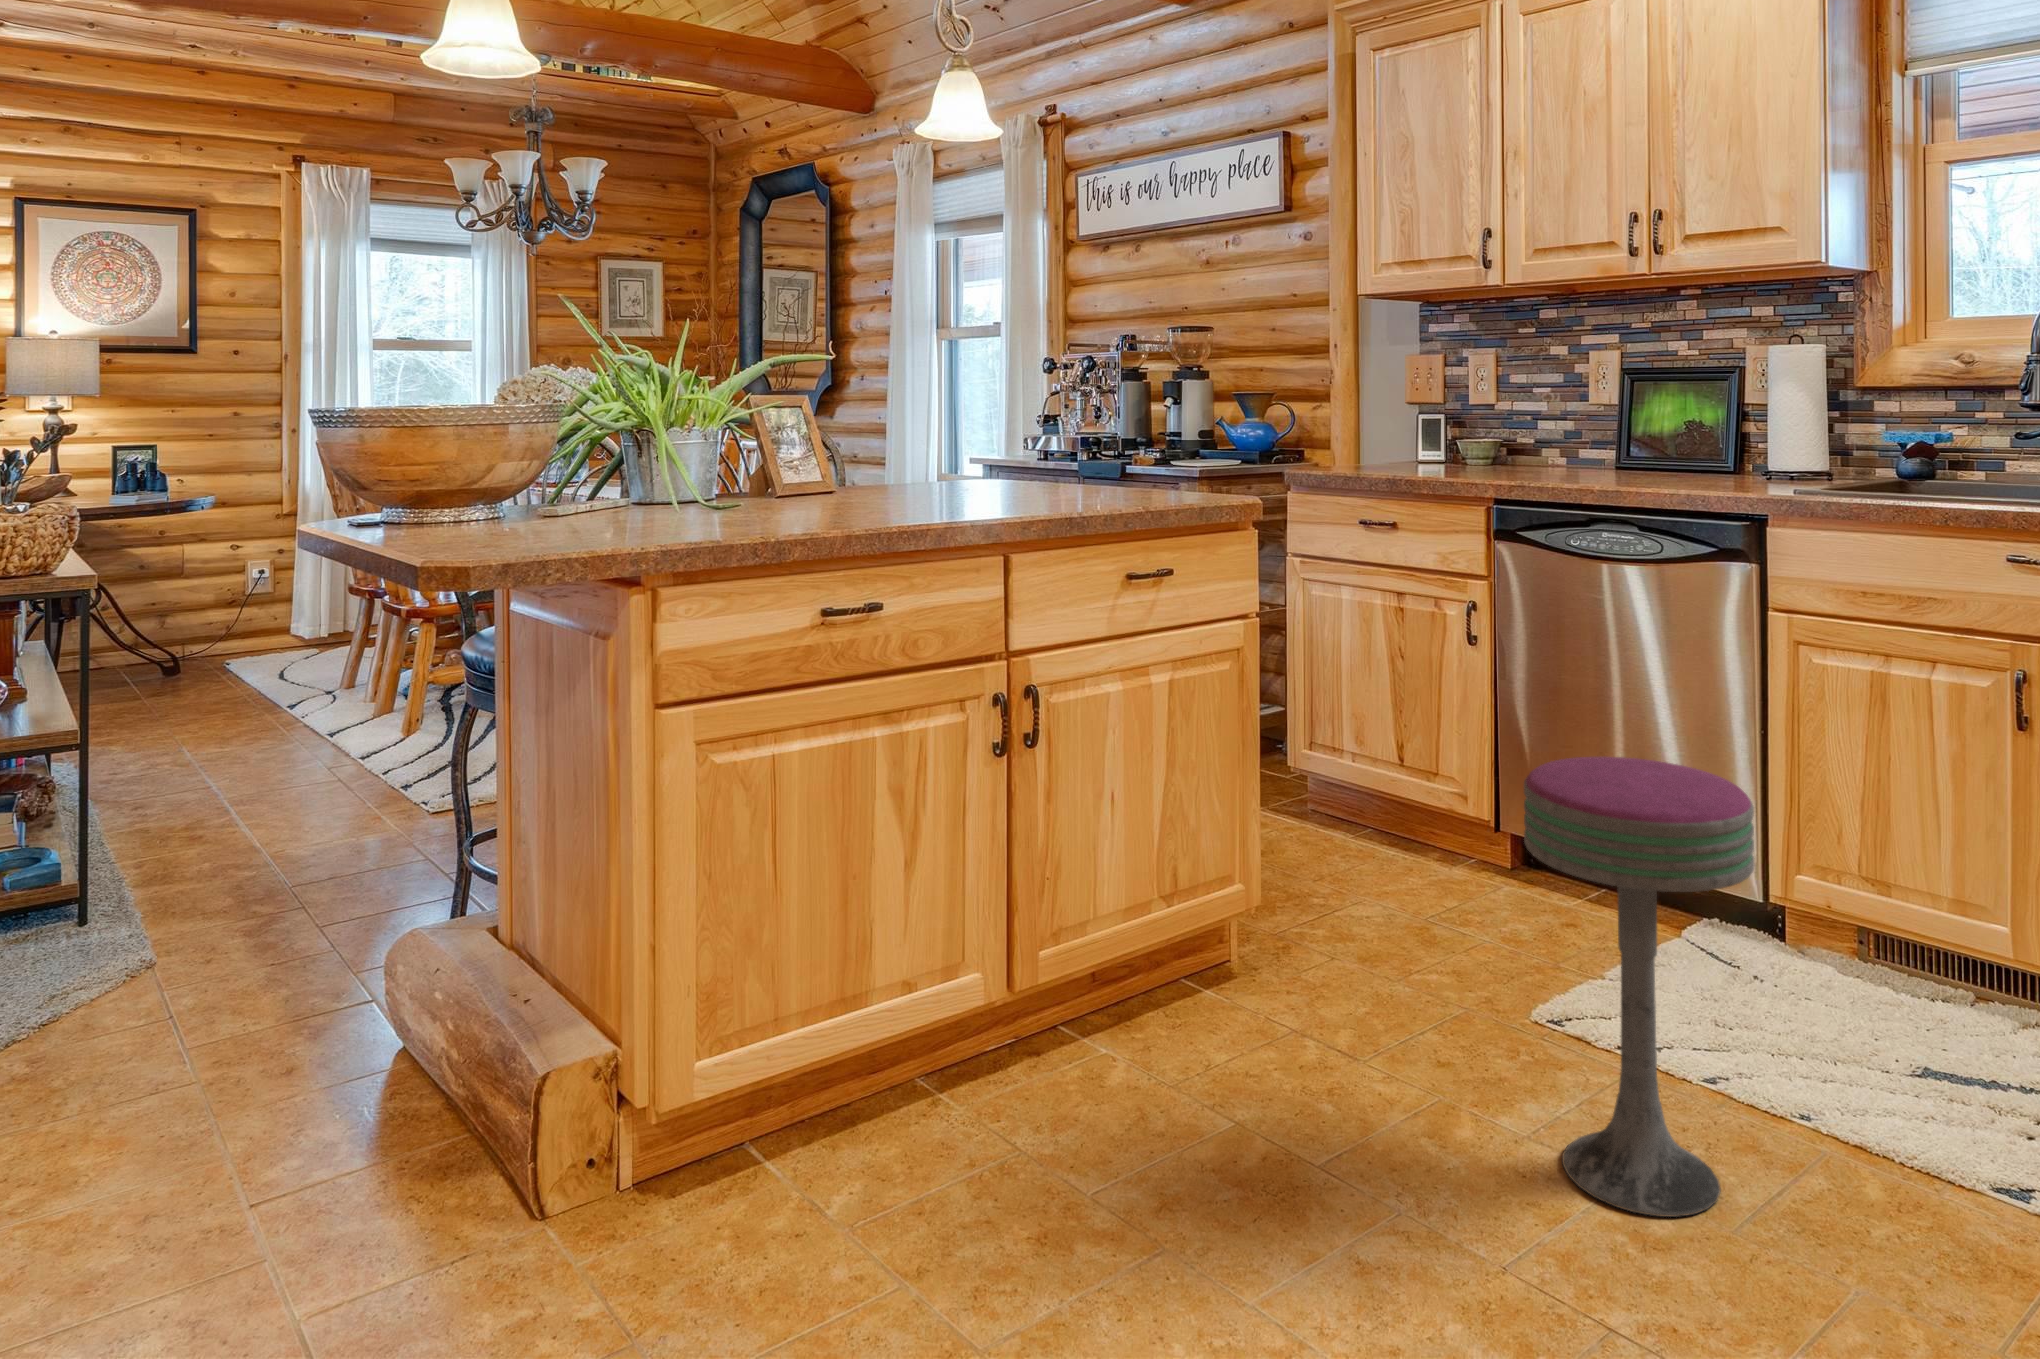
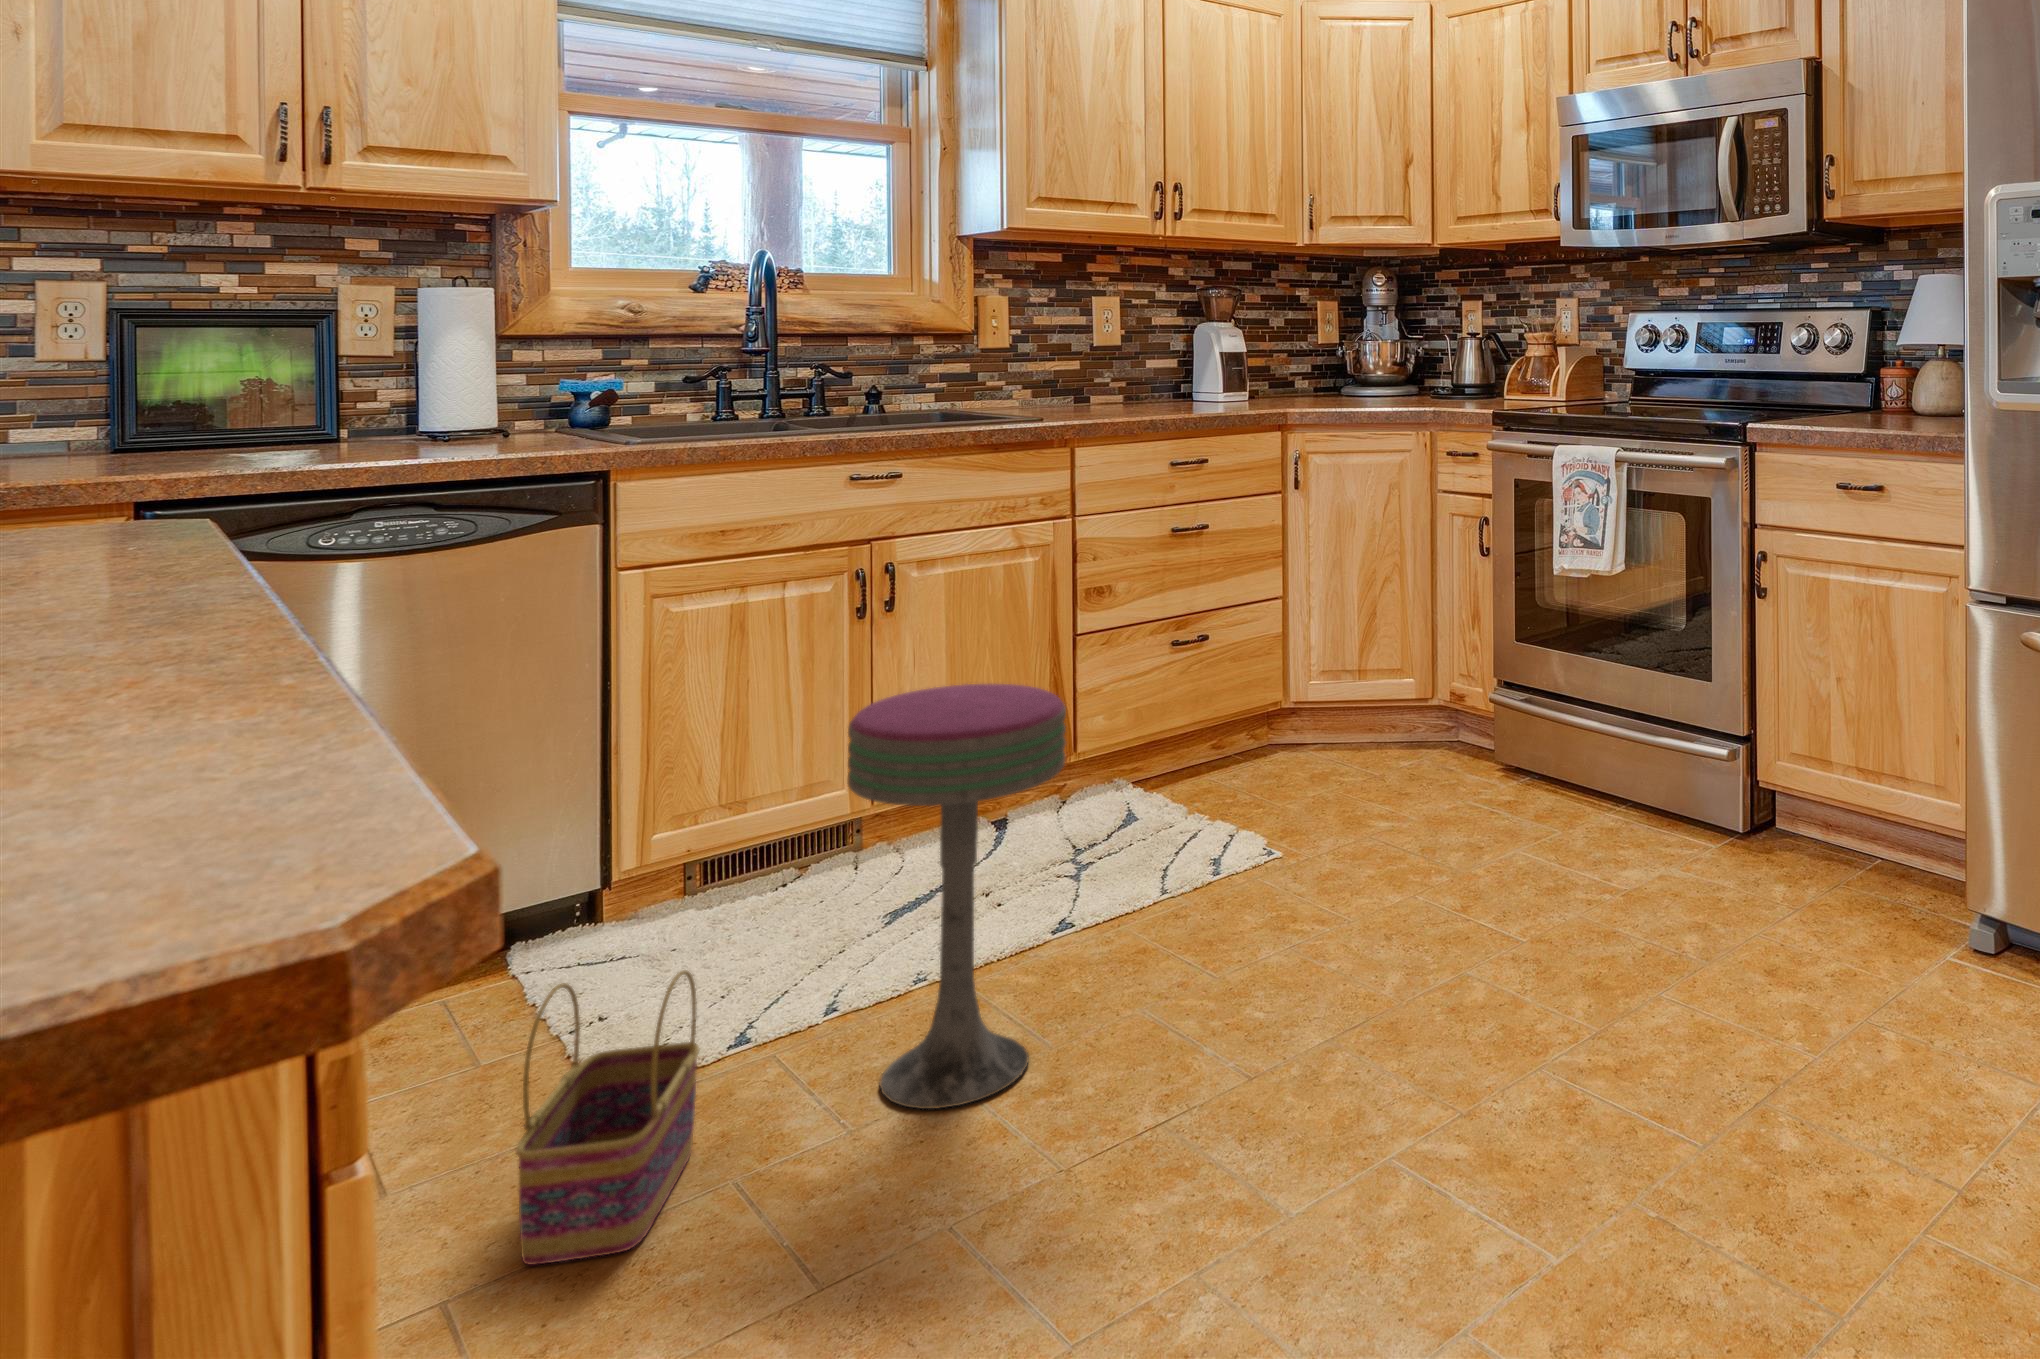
basket: none [1305,875,1471,1083] -> present [515,970,700,1265]

